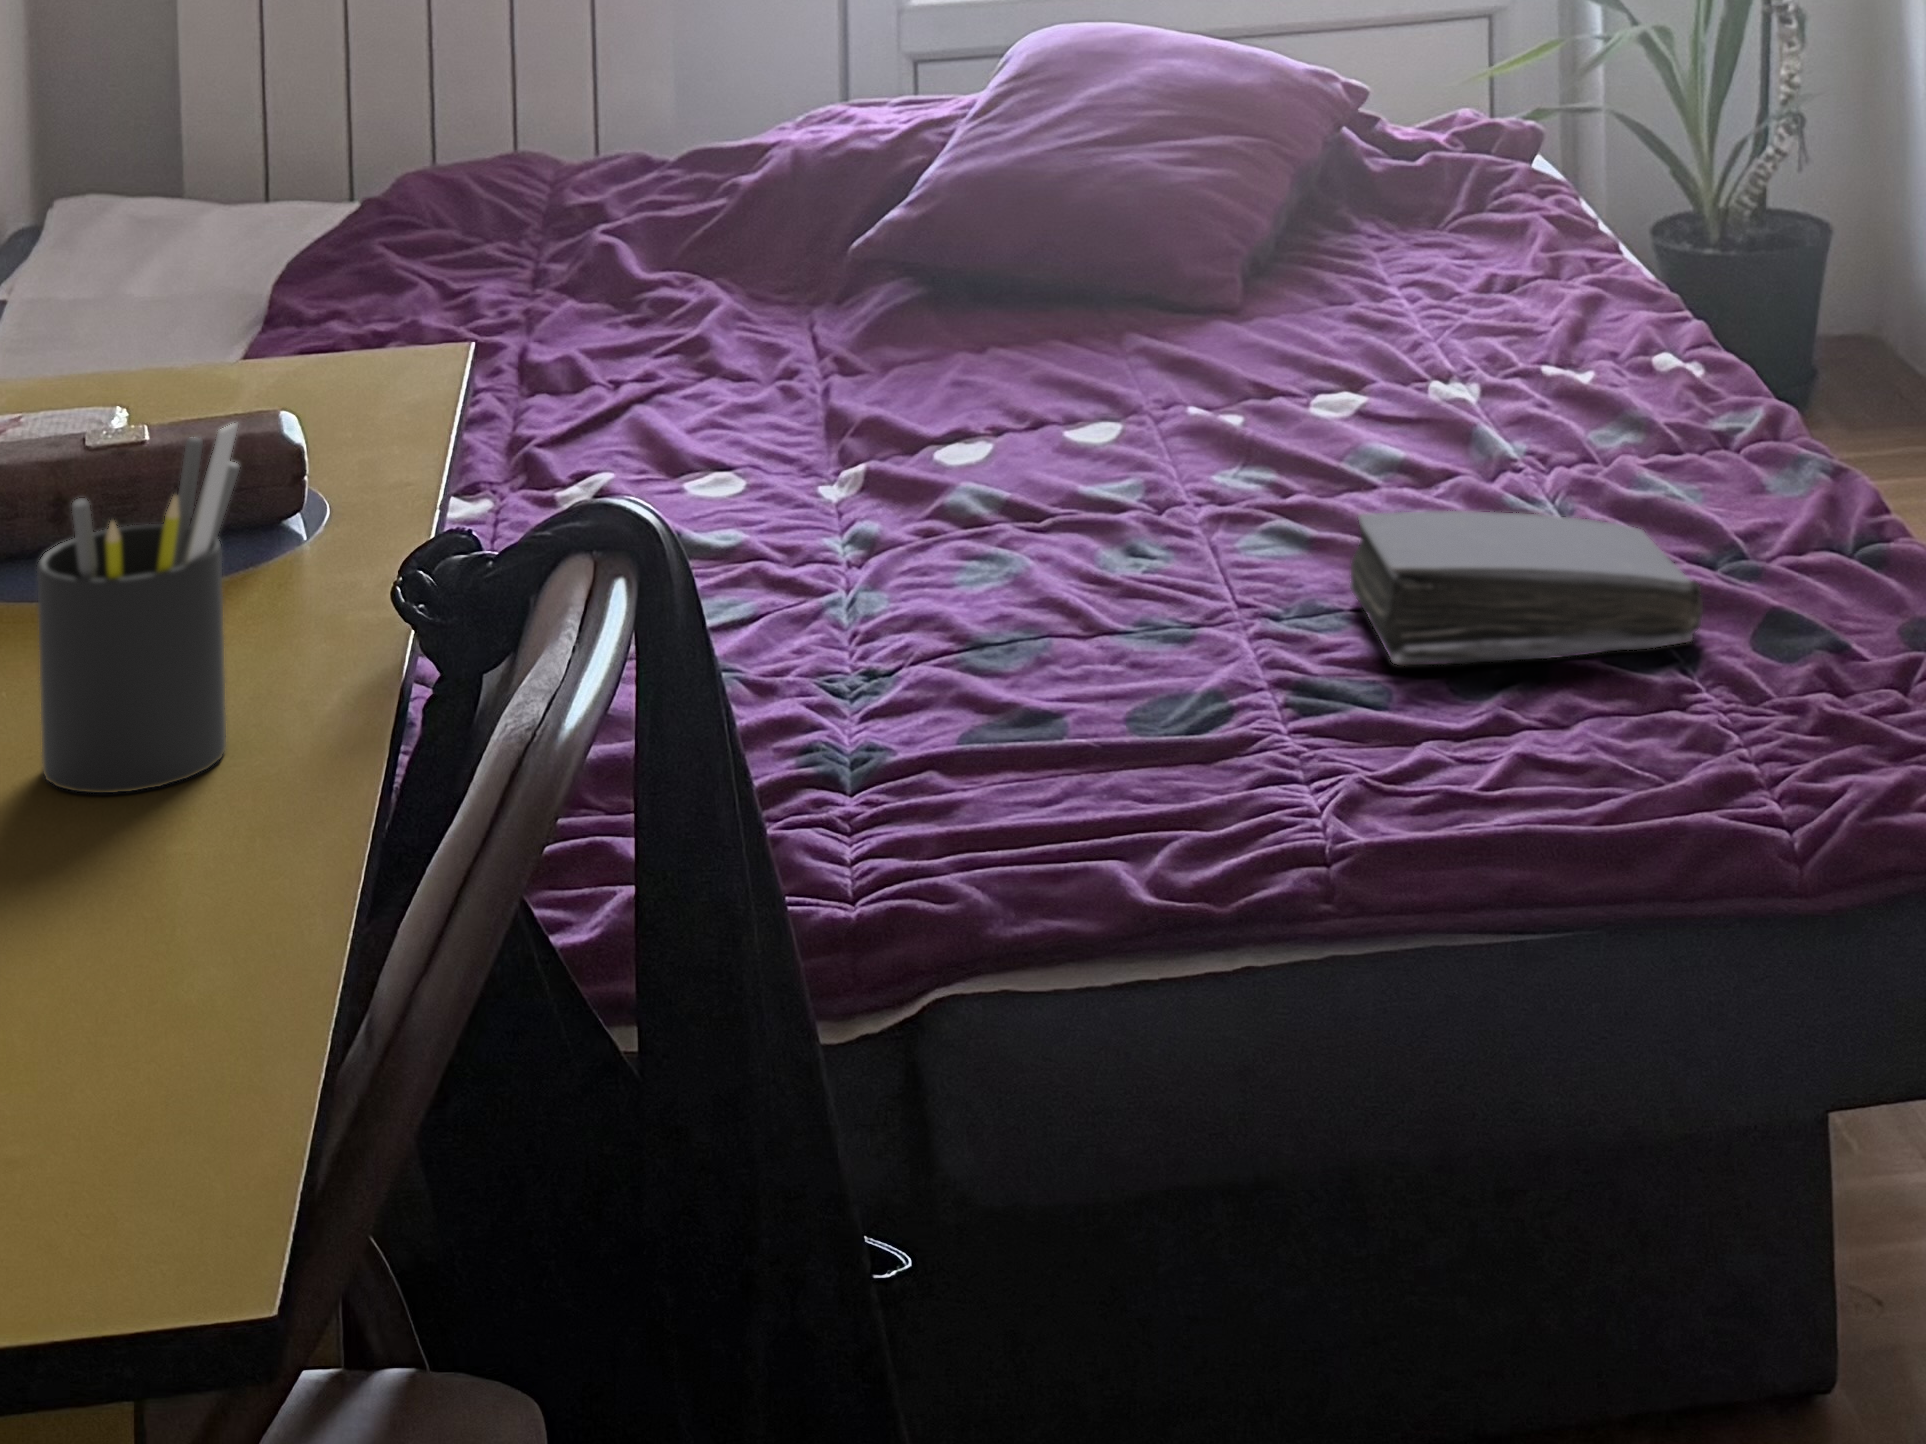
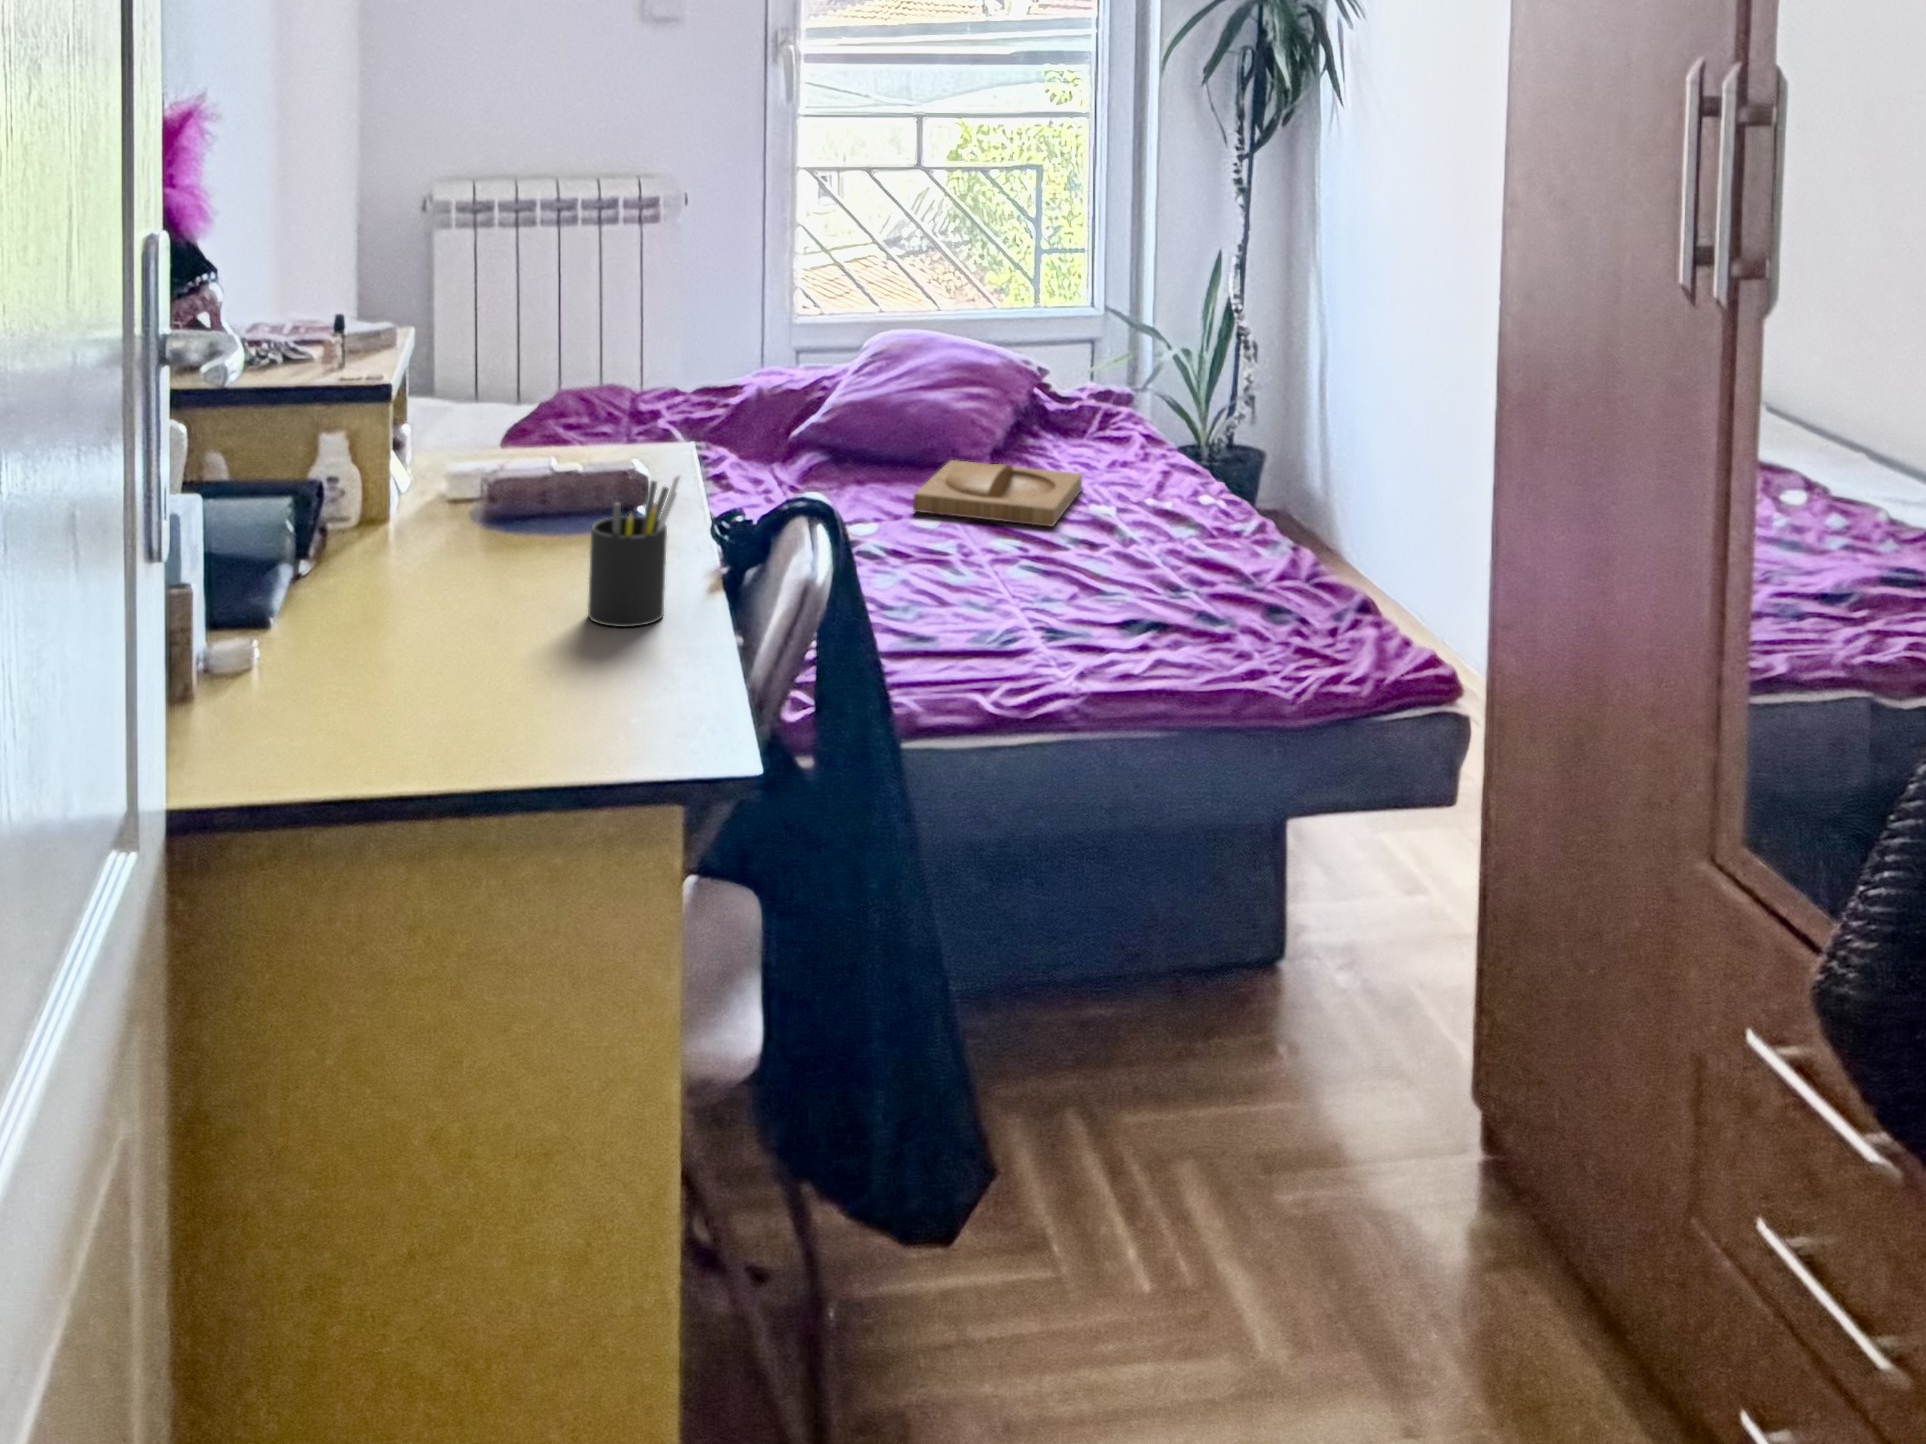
tray: none [1057,304,1421,437] -> present [913,460,1083,527]
book: present [1350,511,1703,665] -> none [1067,560,1235,629]

